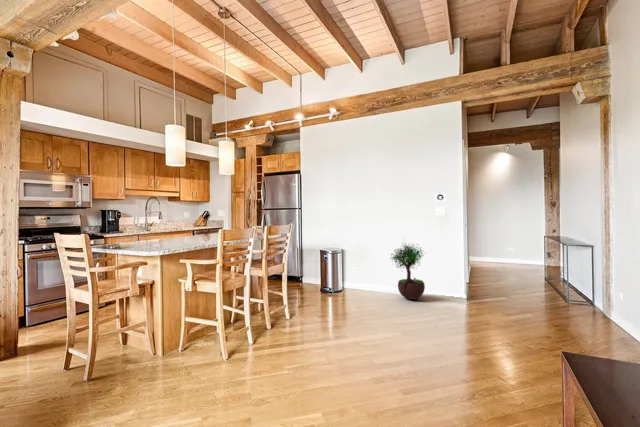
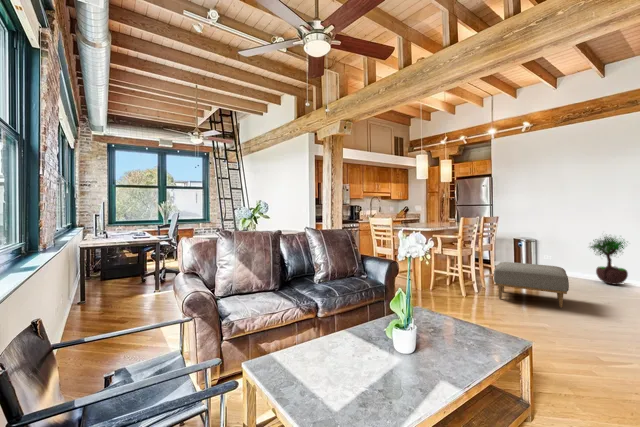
ottoman: none [269,291,360,356] -> present [494,262,569,308]

